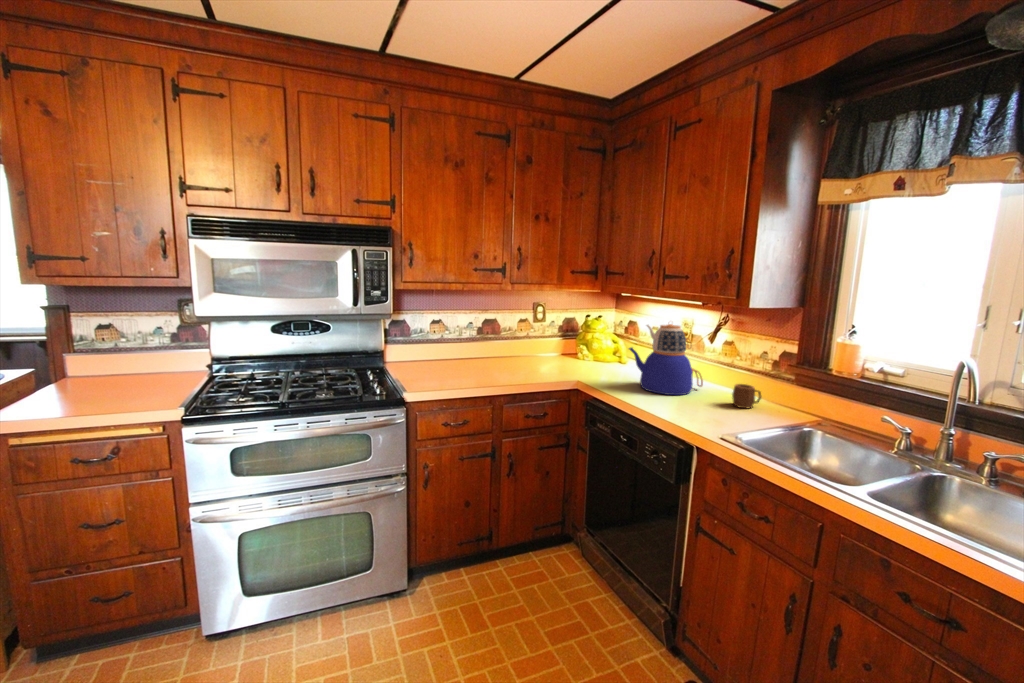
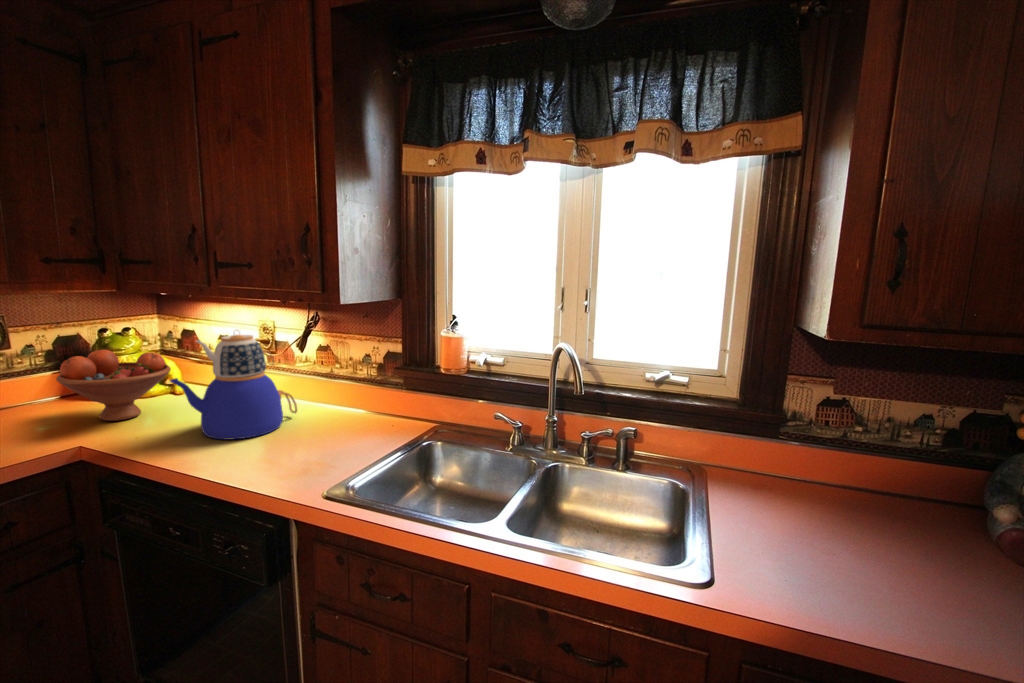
fruit bowl: none [569,327,625,371] -> present [56,350,171,421]
mug: present [732,384,761,408] -> none [336,401,372,434]

